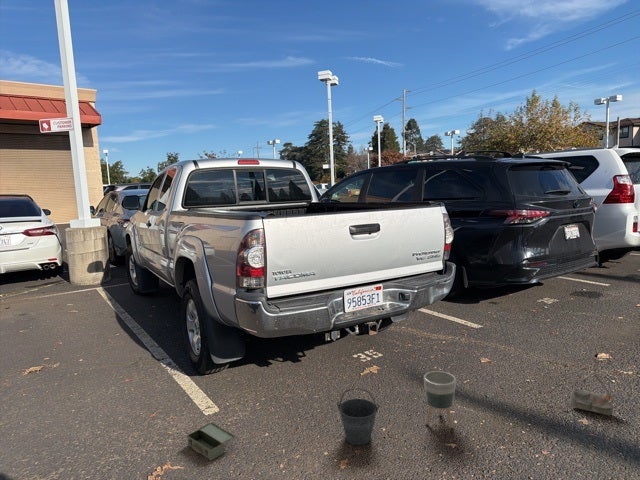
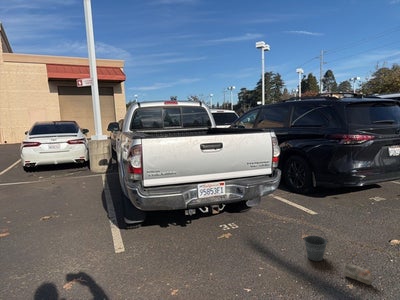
planter: present [424,371,456,428] -> none [235,240,256,279]
bucket: present [337,388,379,445] -> present [303,236,328,261]
toolbox: present [187,423,234,460] -> none [95,257,119,278]

